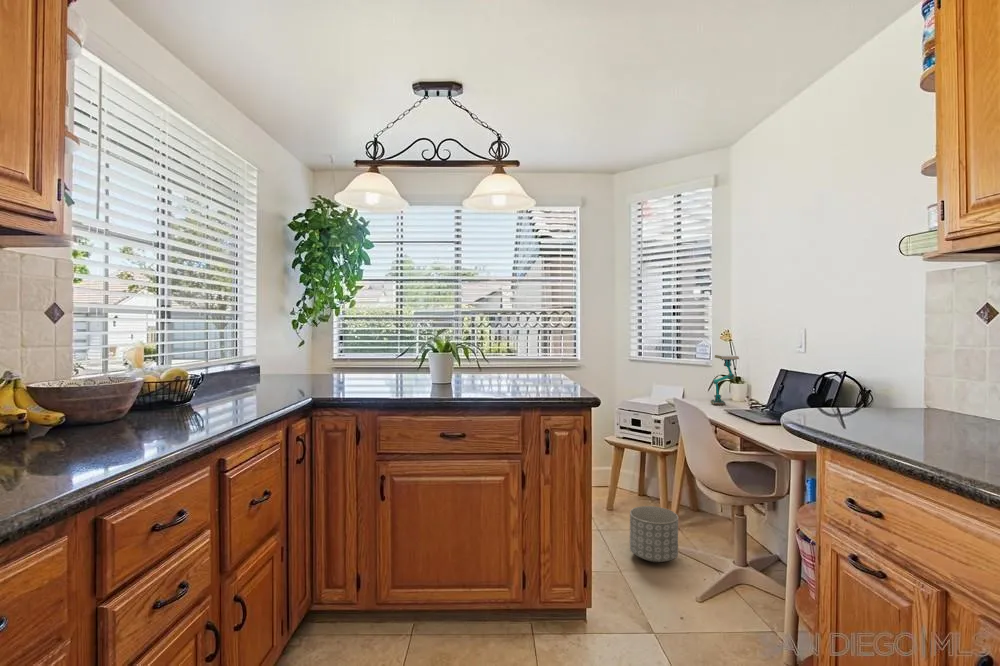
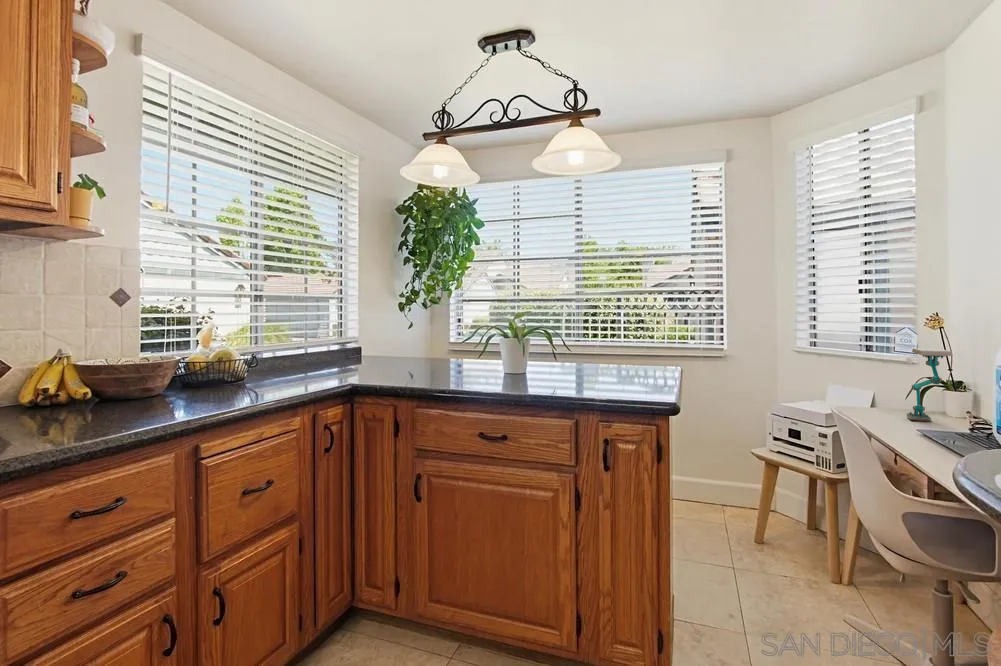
planter: present [630,506,678,563] -> none [761,548,835,632]

